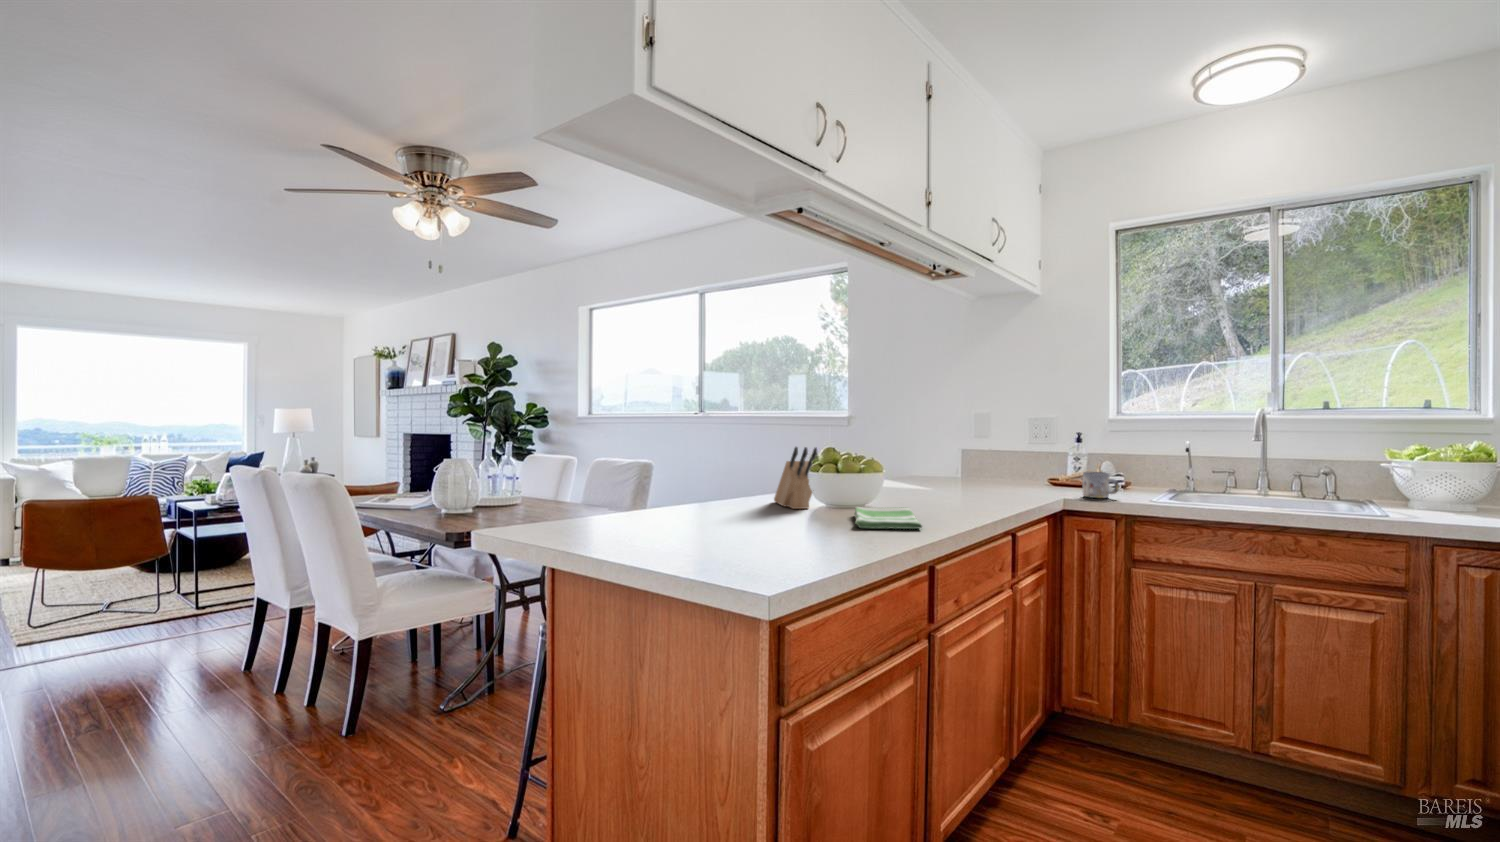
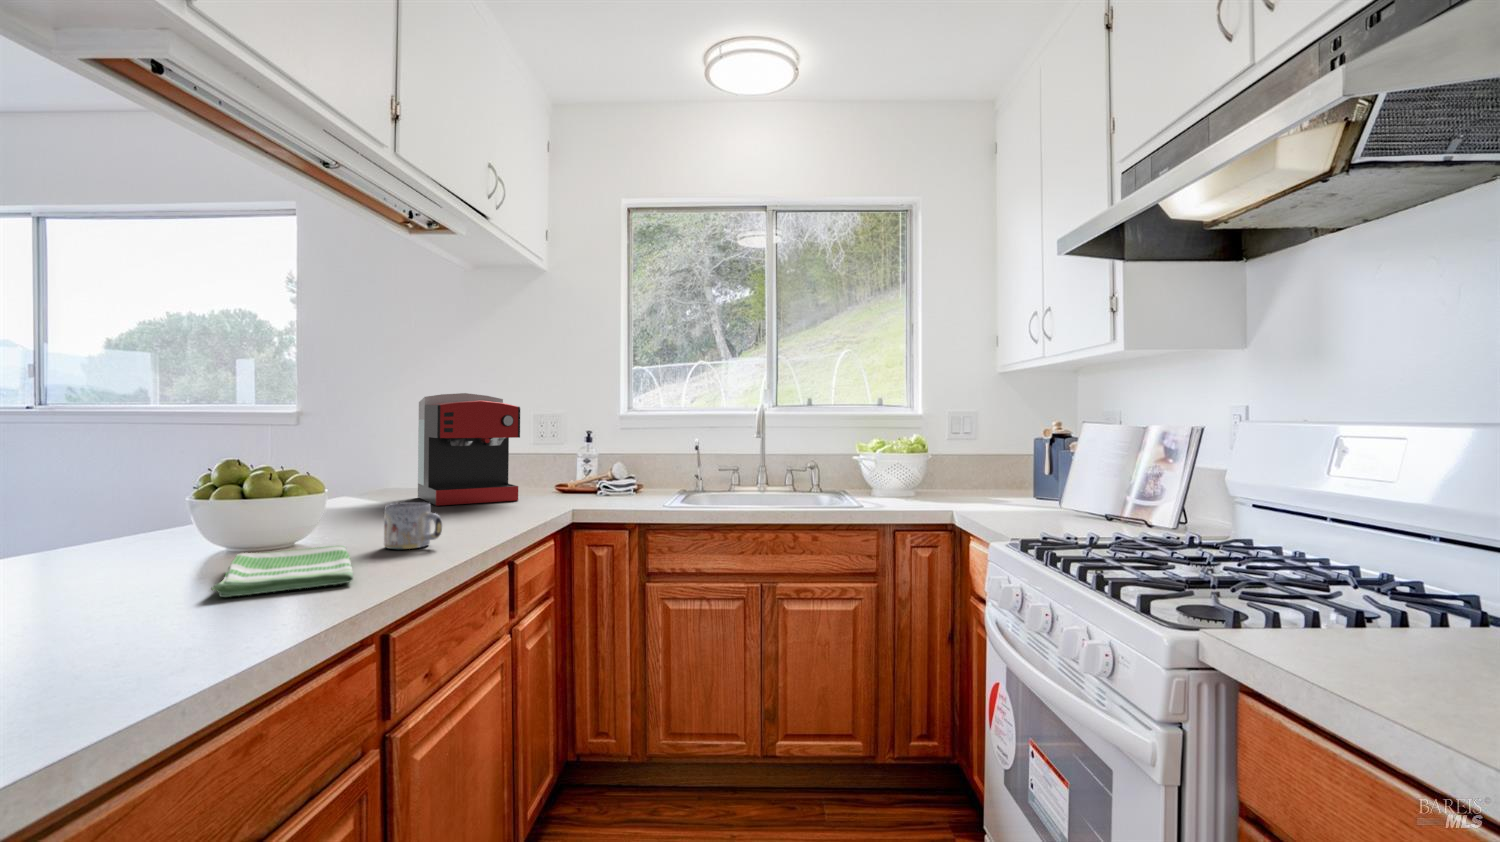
coffee maker: none [936,399,1017,488] -> present [418,393,520,506]
knife block: present [774,447,817,509] -> none [76,453,162,569]
mug: present [1083,472,1119,498] -> present [384,502,442,549]

